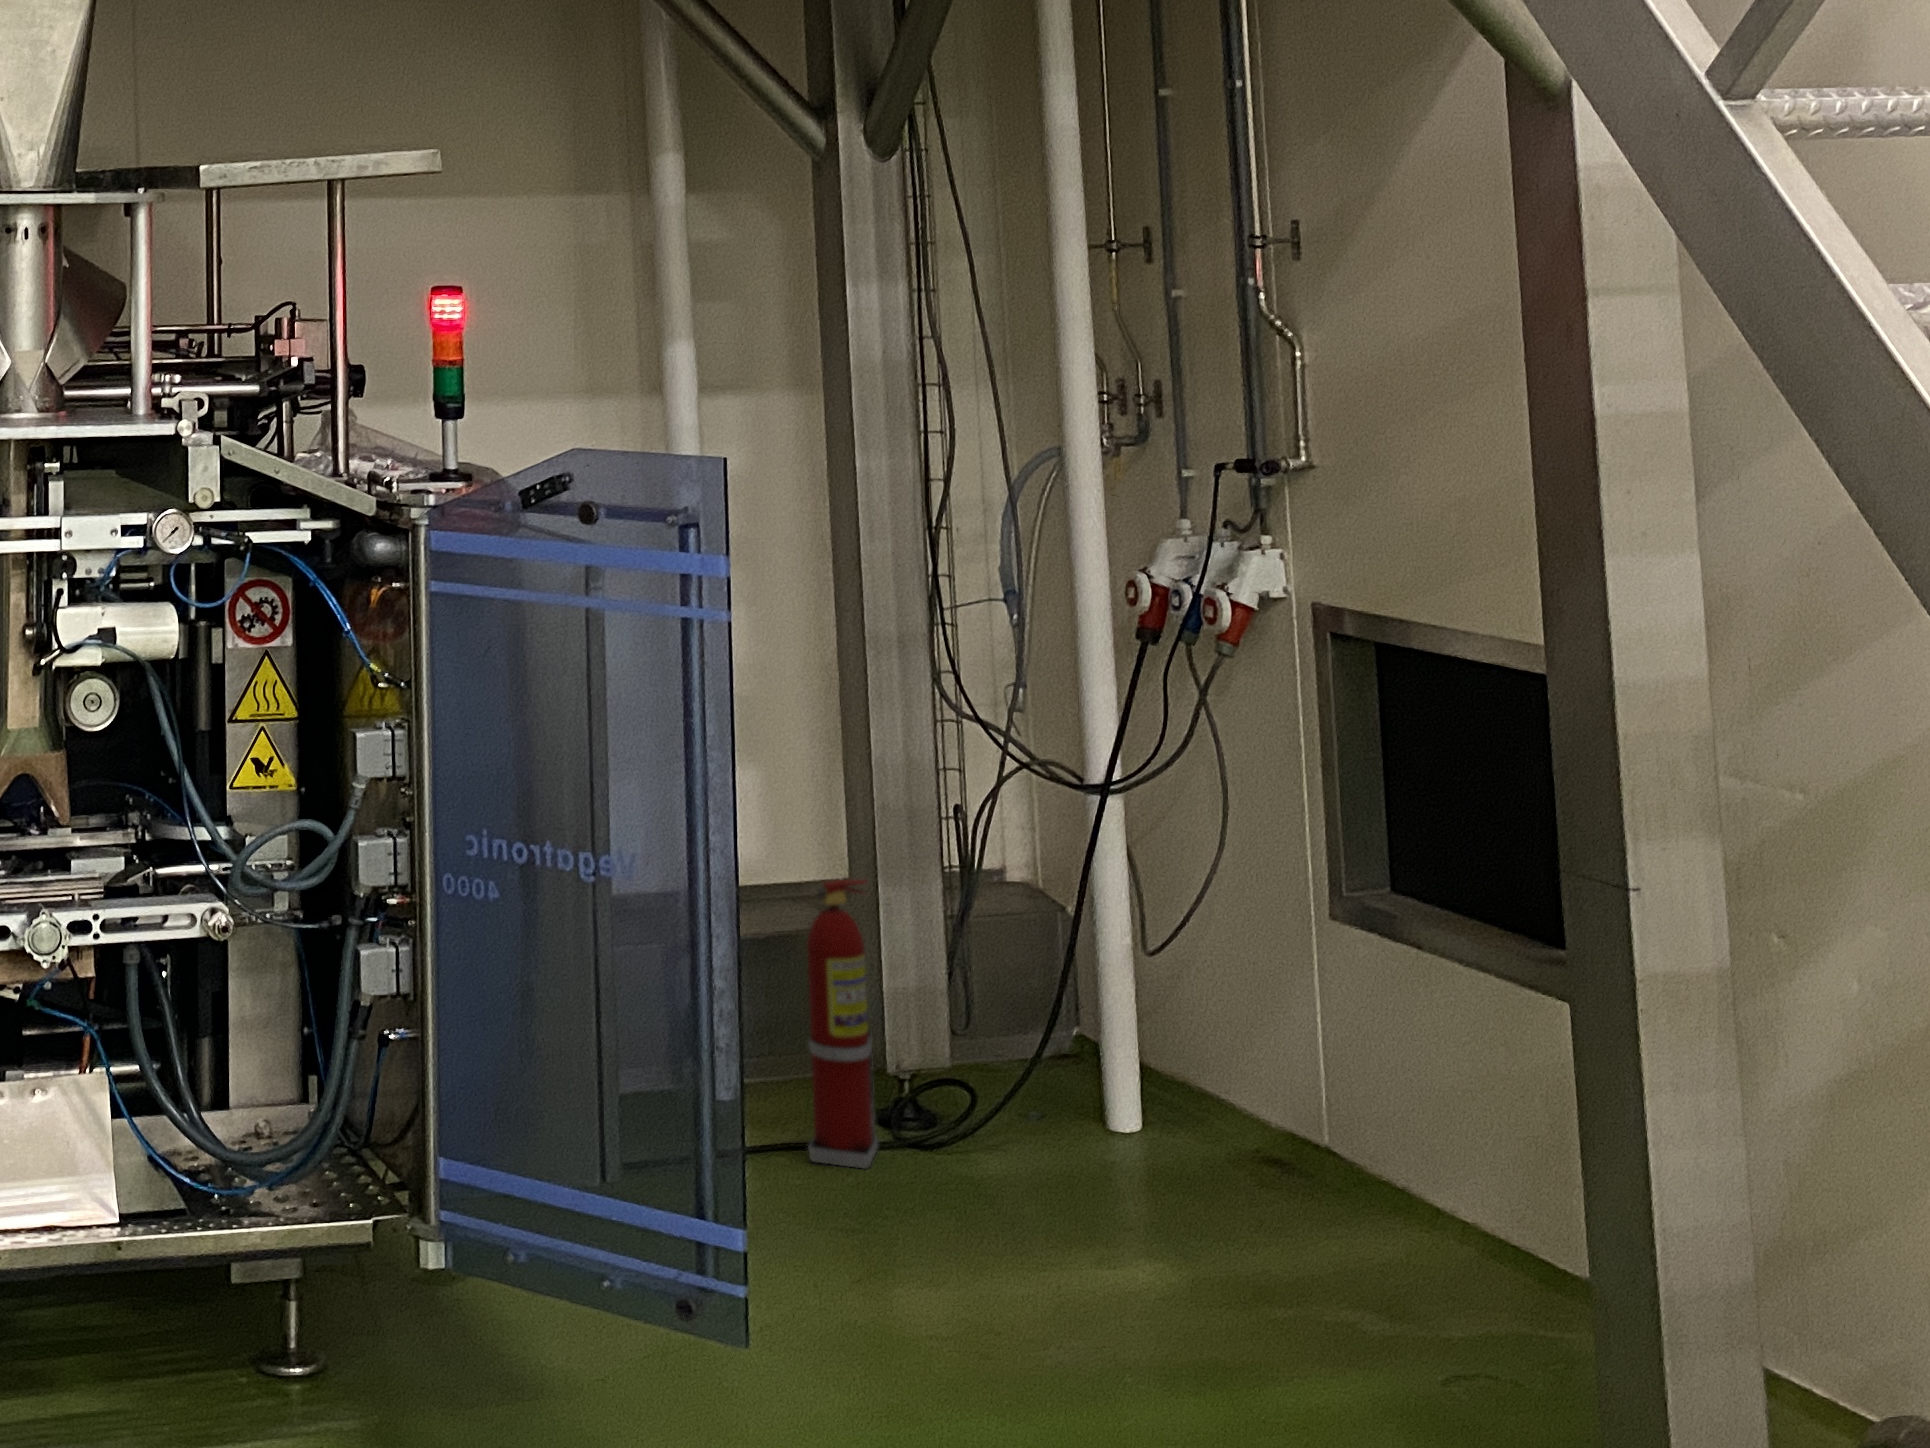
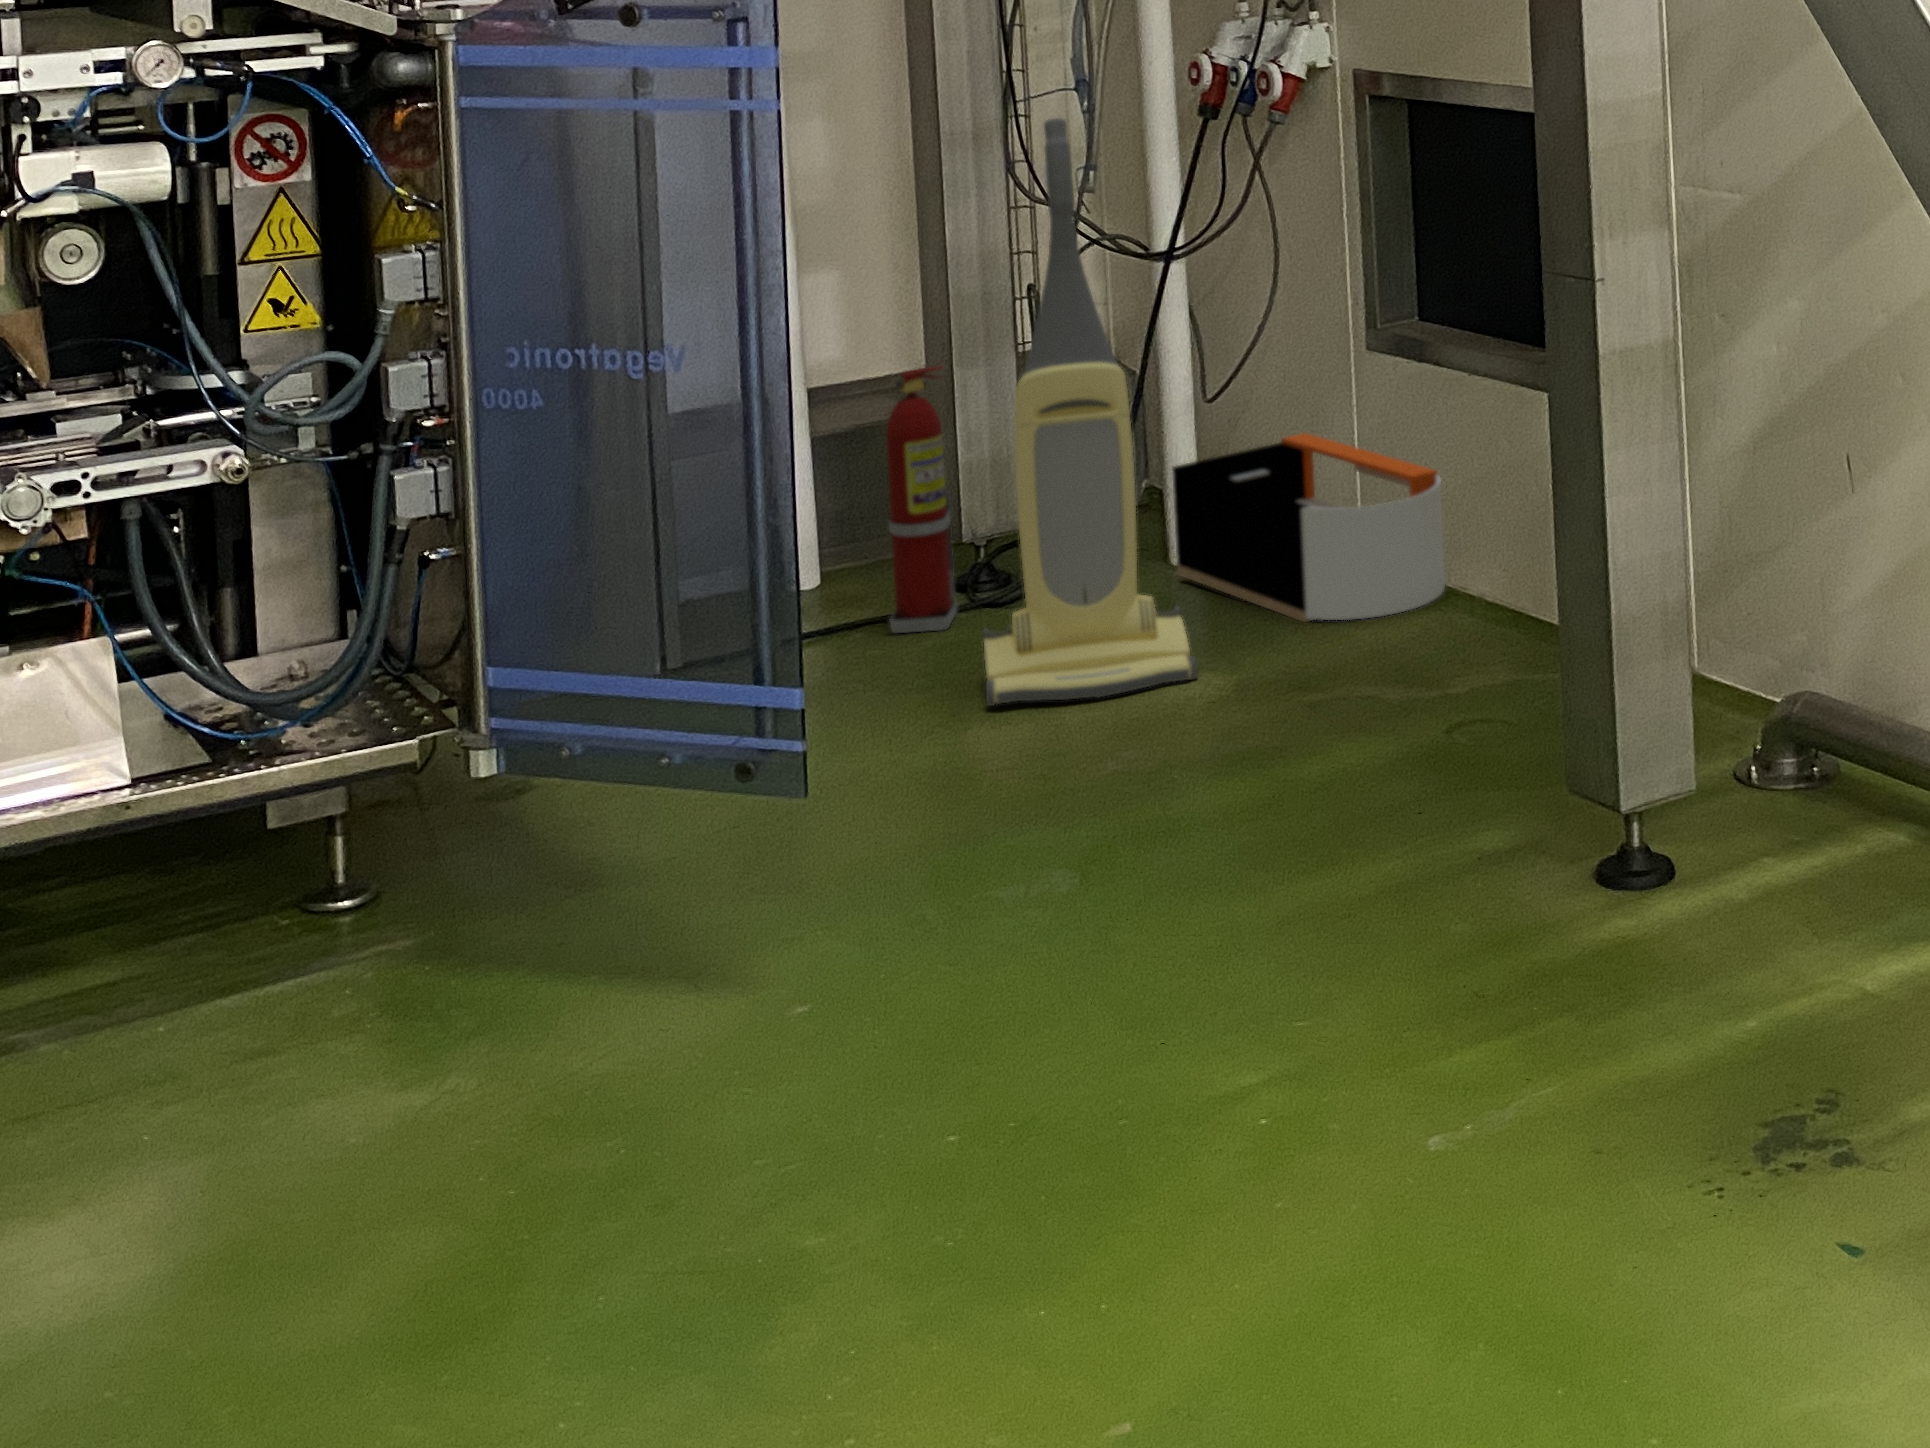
vacuum cleaner: none [911,639,1153,1297] -> present [983,118,1197,706]
storage bin: none [1111,1007,1444,1256] -> present [1172,433,1445,622]

